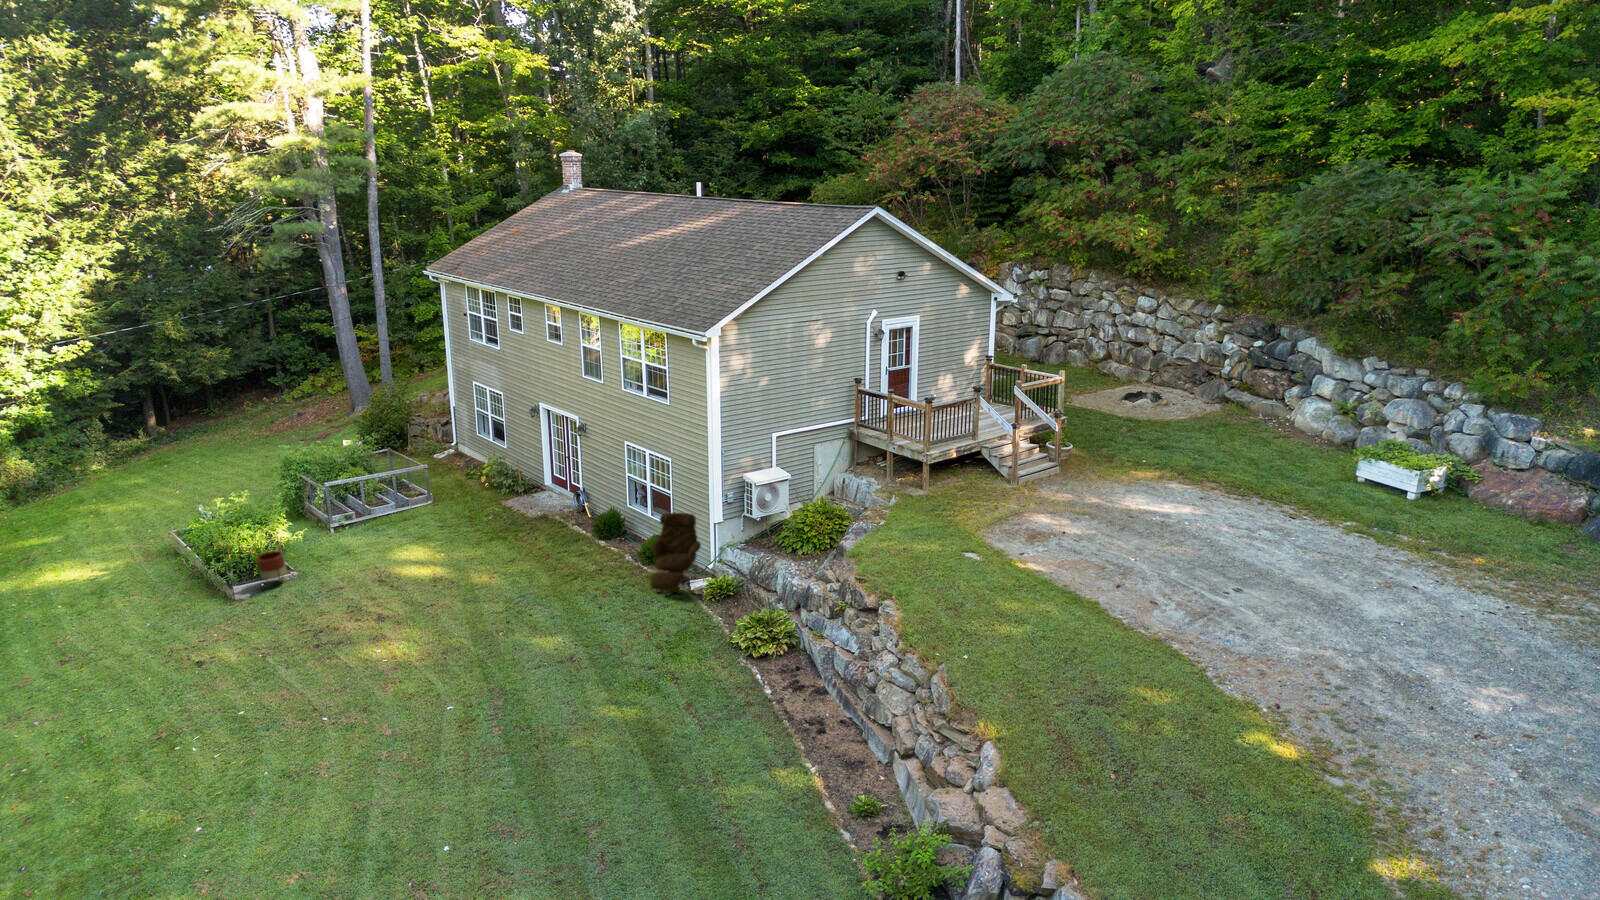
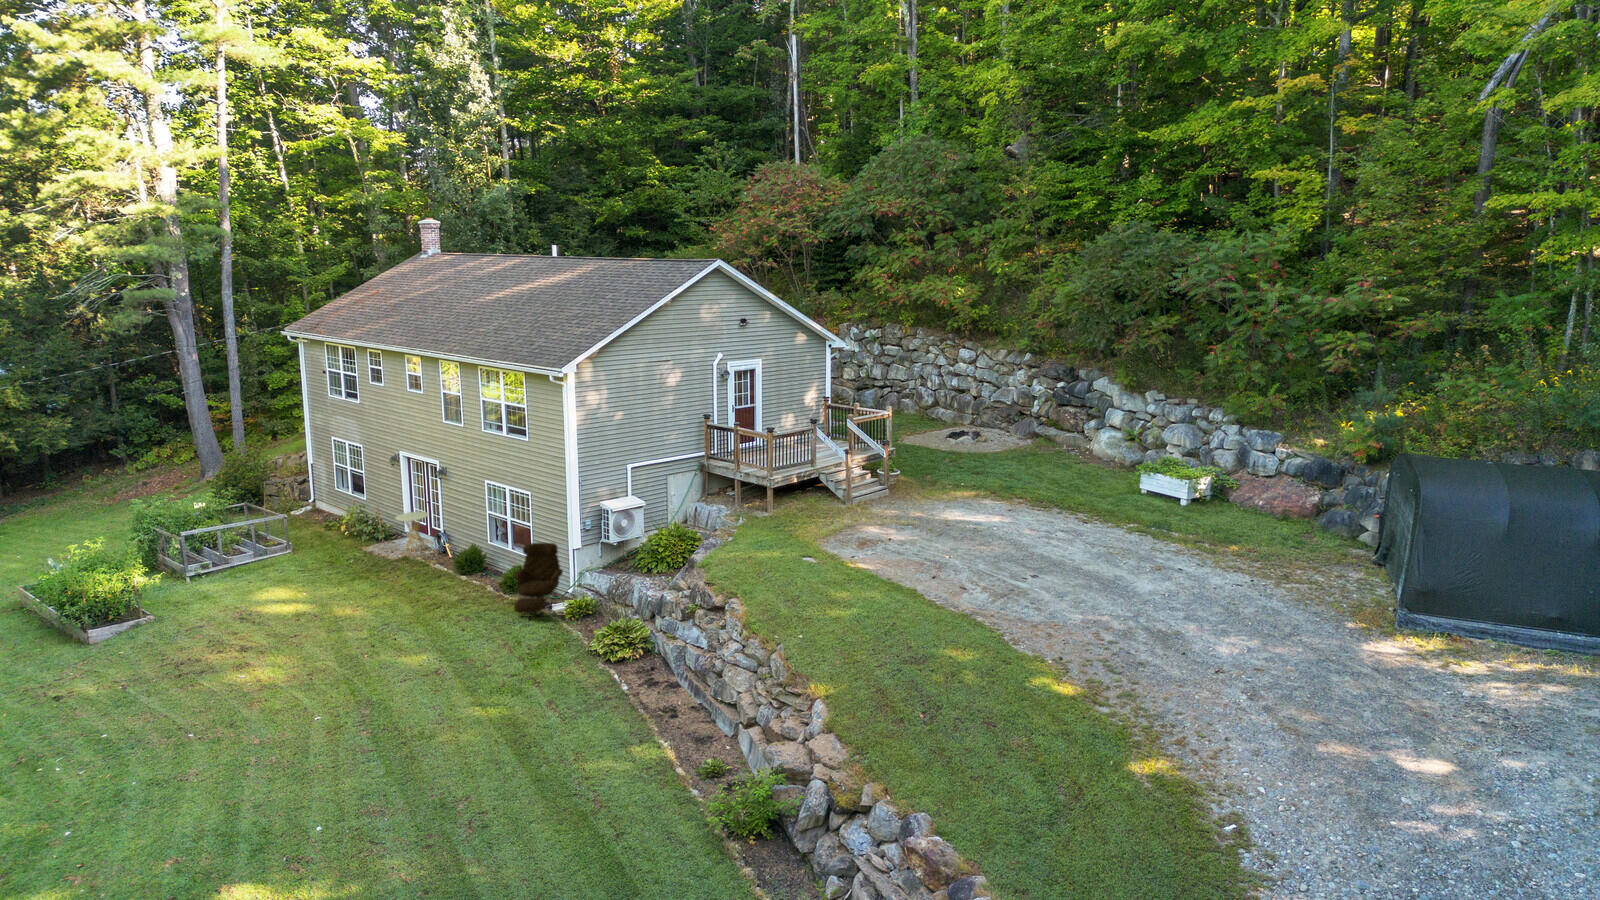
side table: none [531,464,565,507] -> present [396,511,428,550]
planter: present [257,551,286,579] -> none [109,597,140,632]

